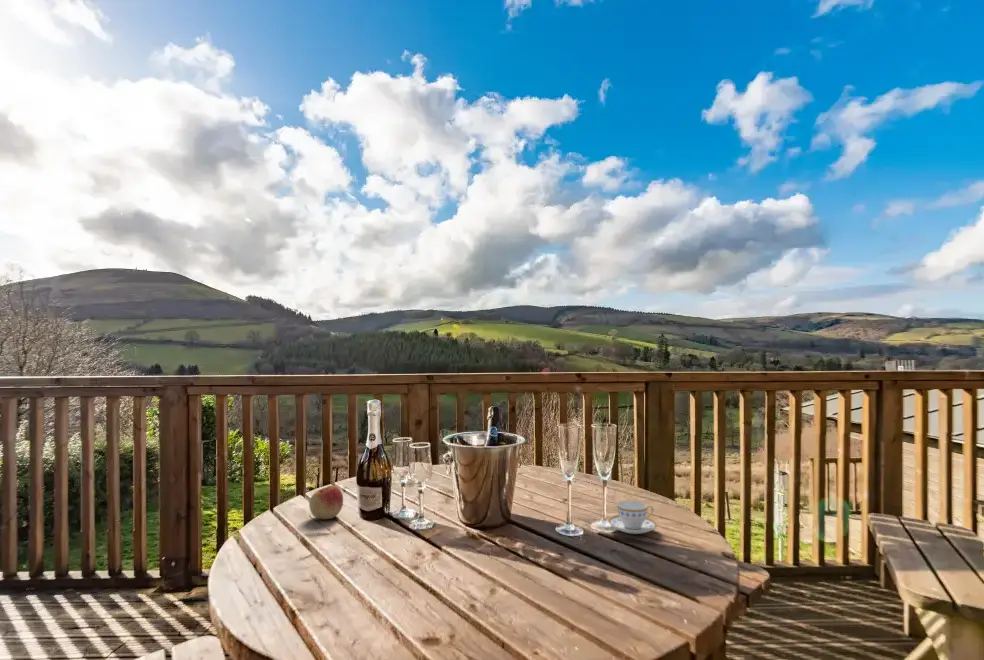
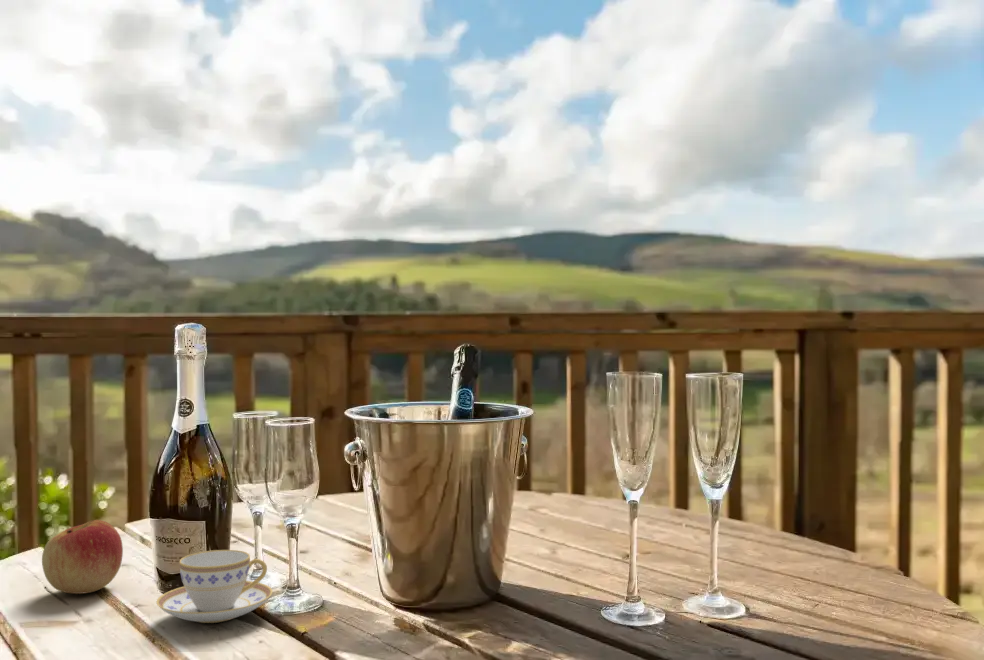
teacup: present [608,501,658,534] -> present [157,550,272,623]

